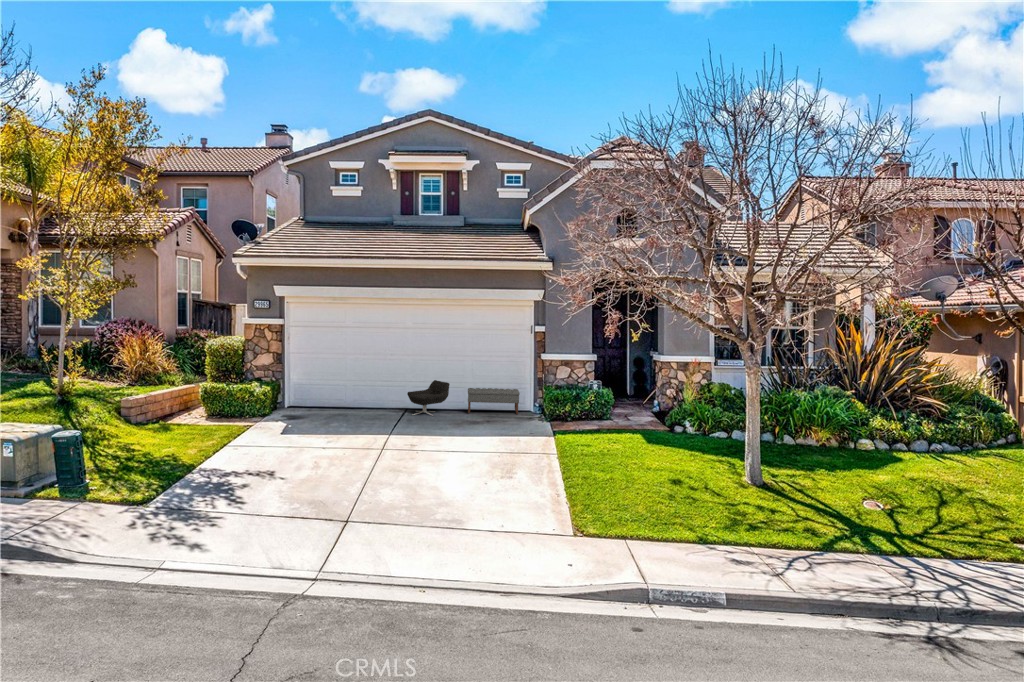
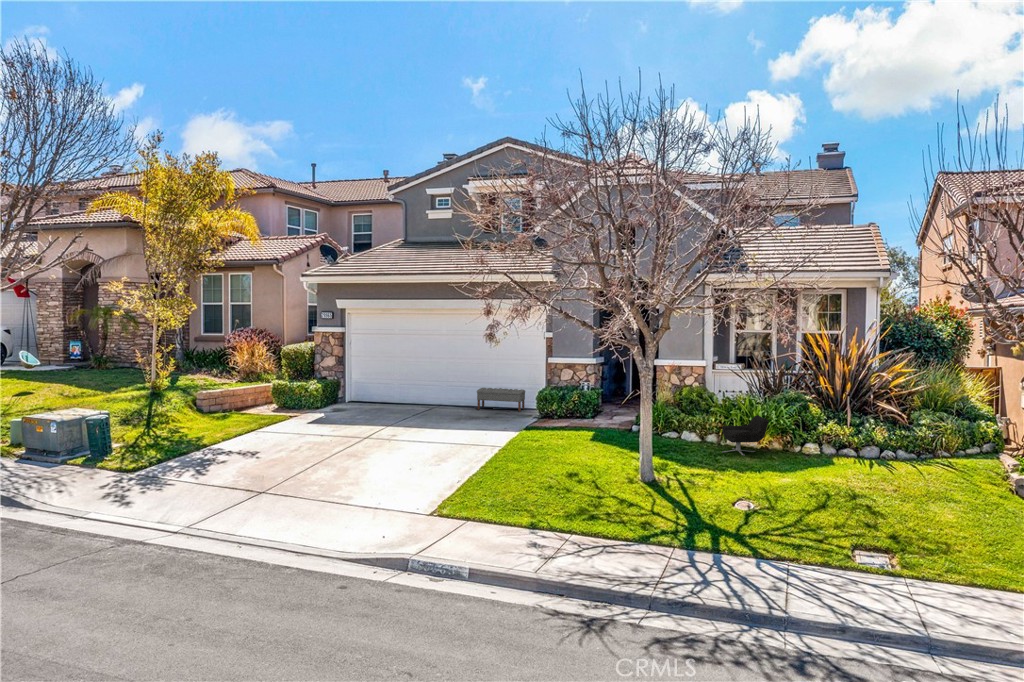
lounge chair: present [407,380,450,415] -> present [722,415,769,455]

